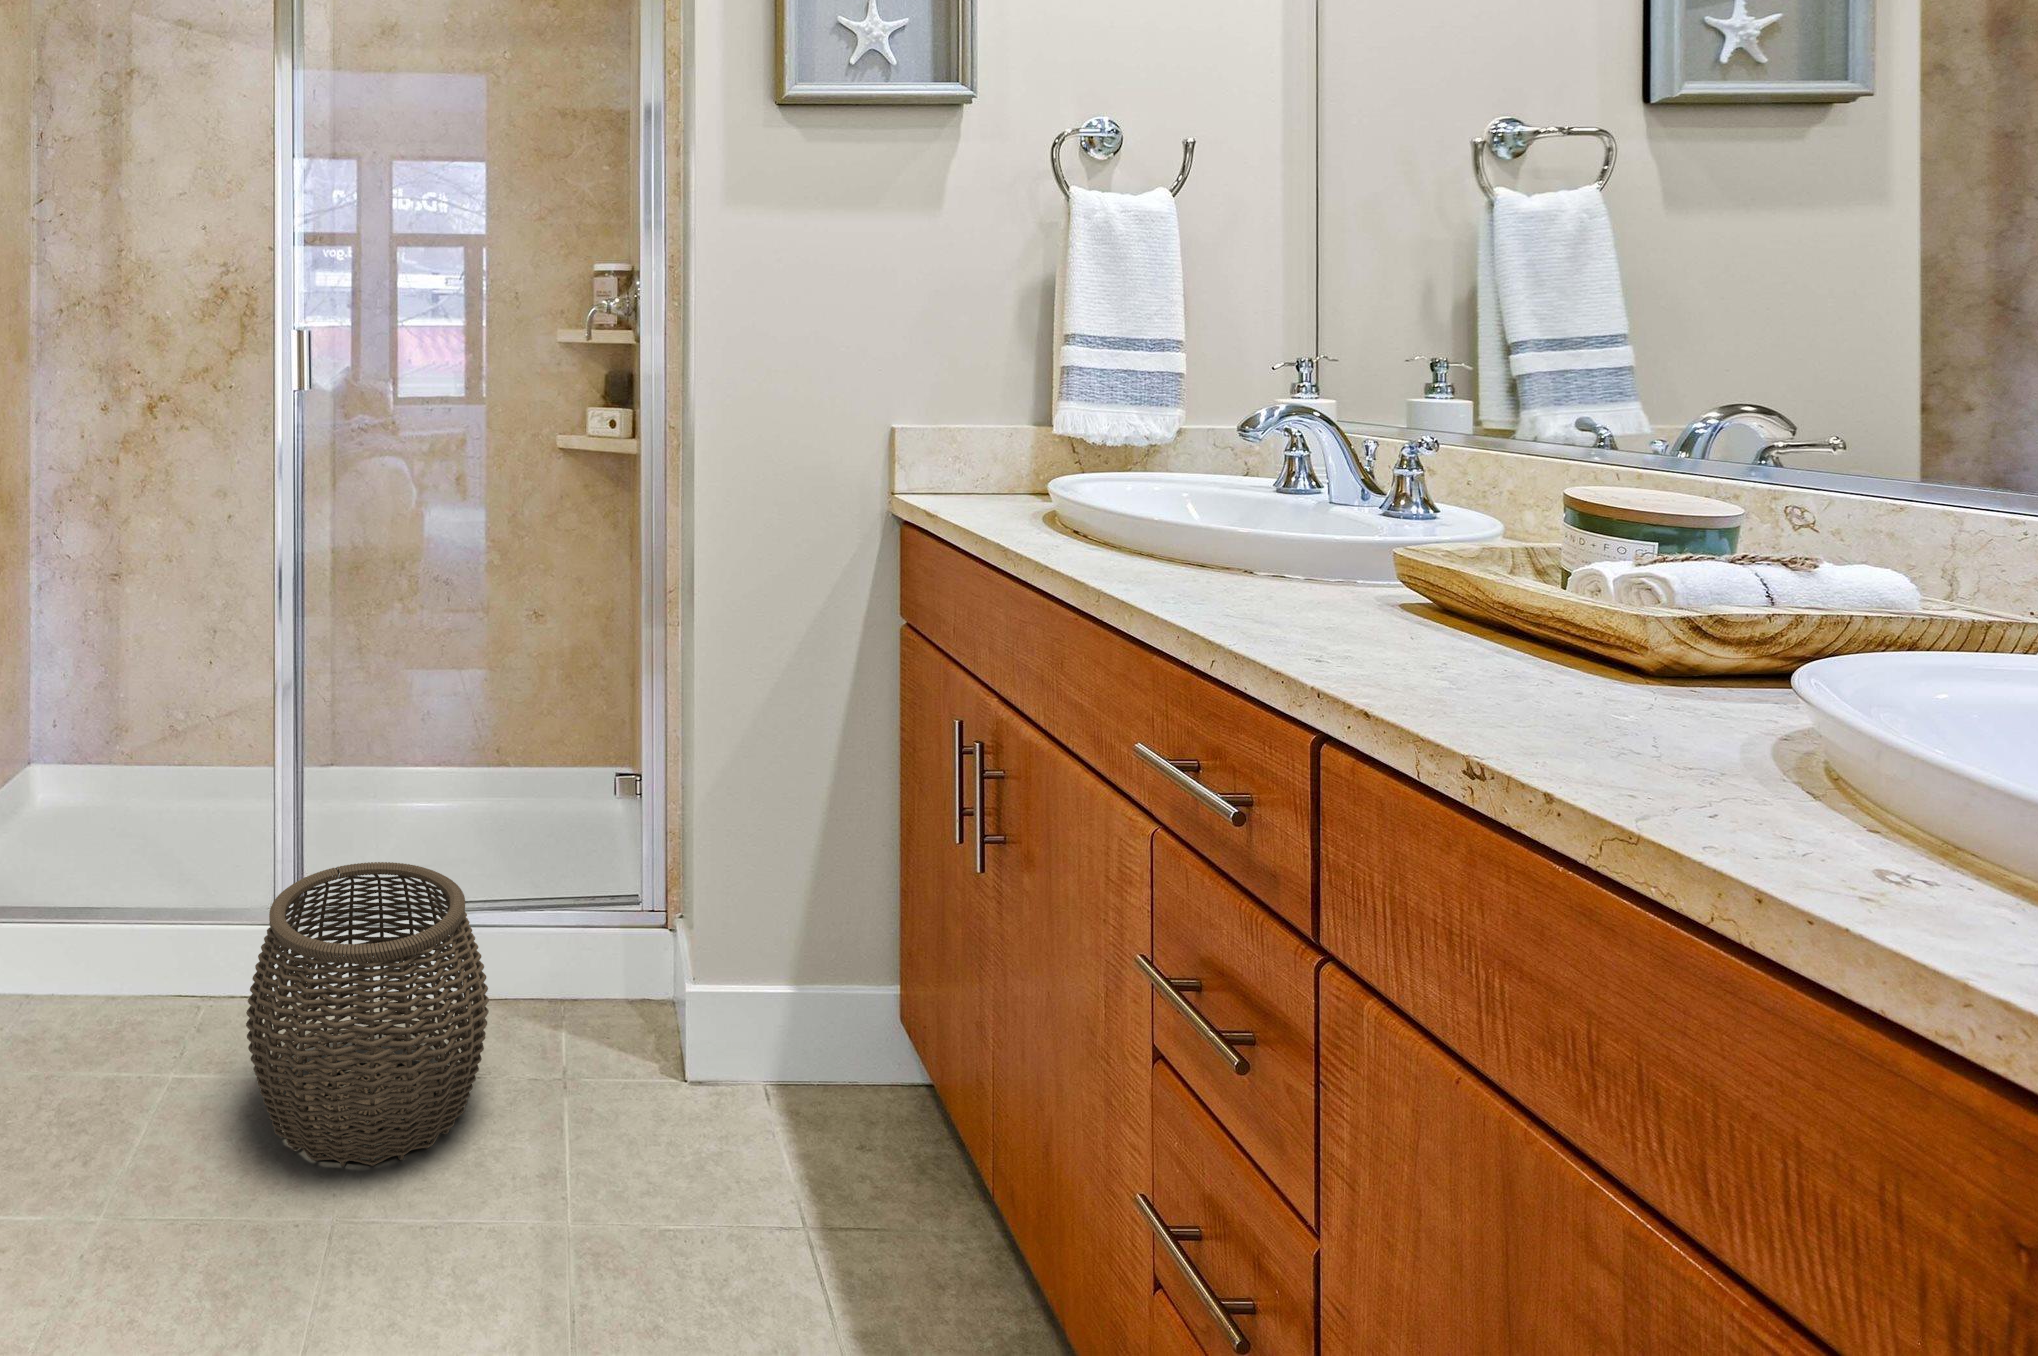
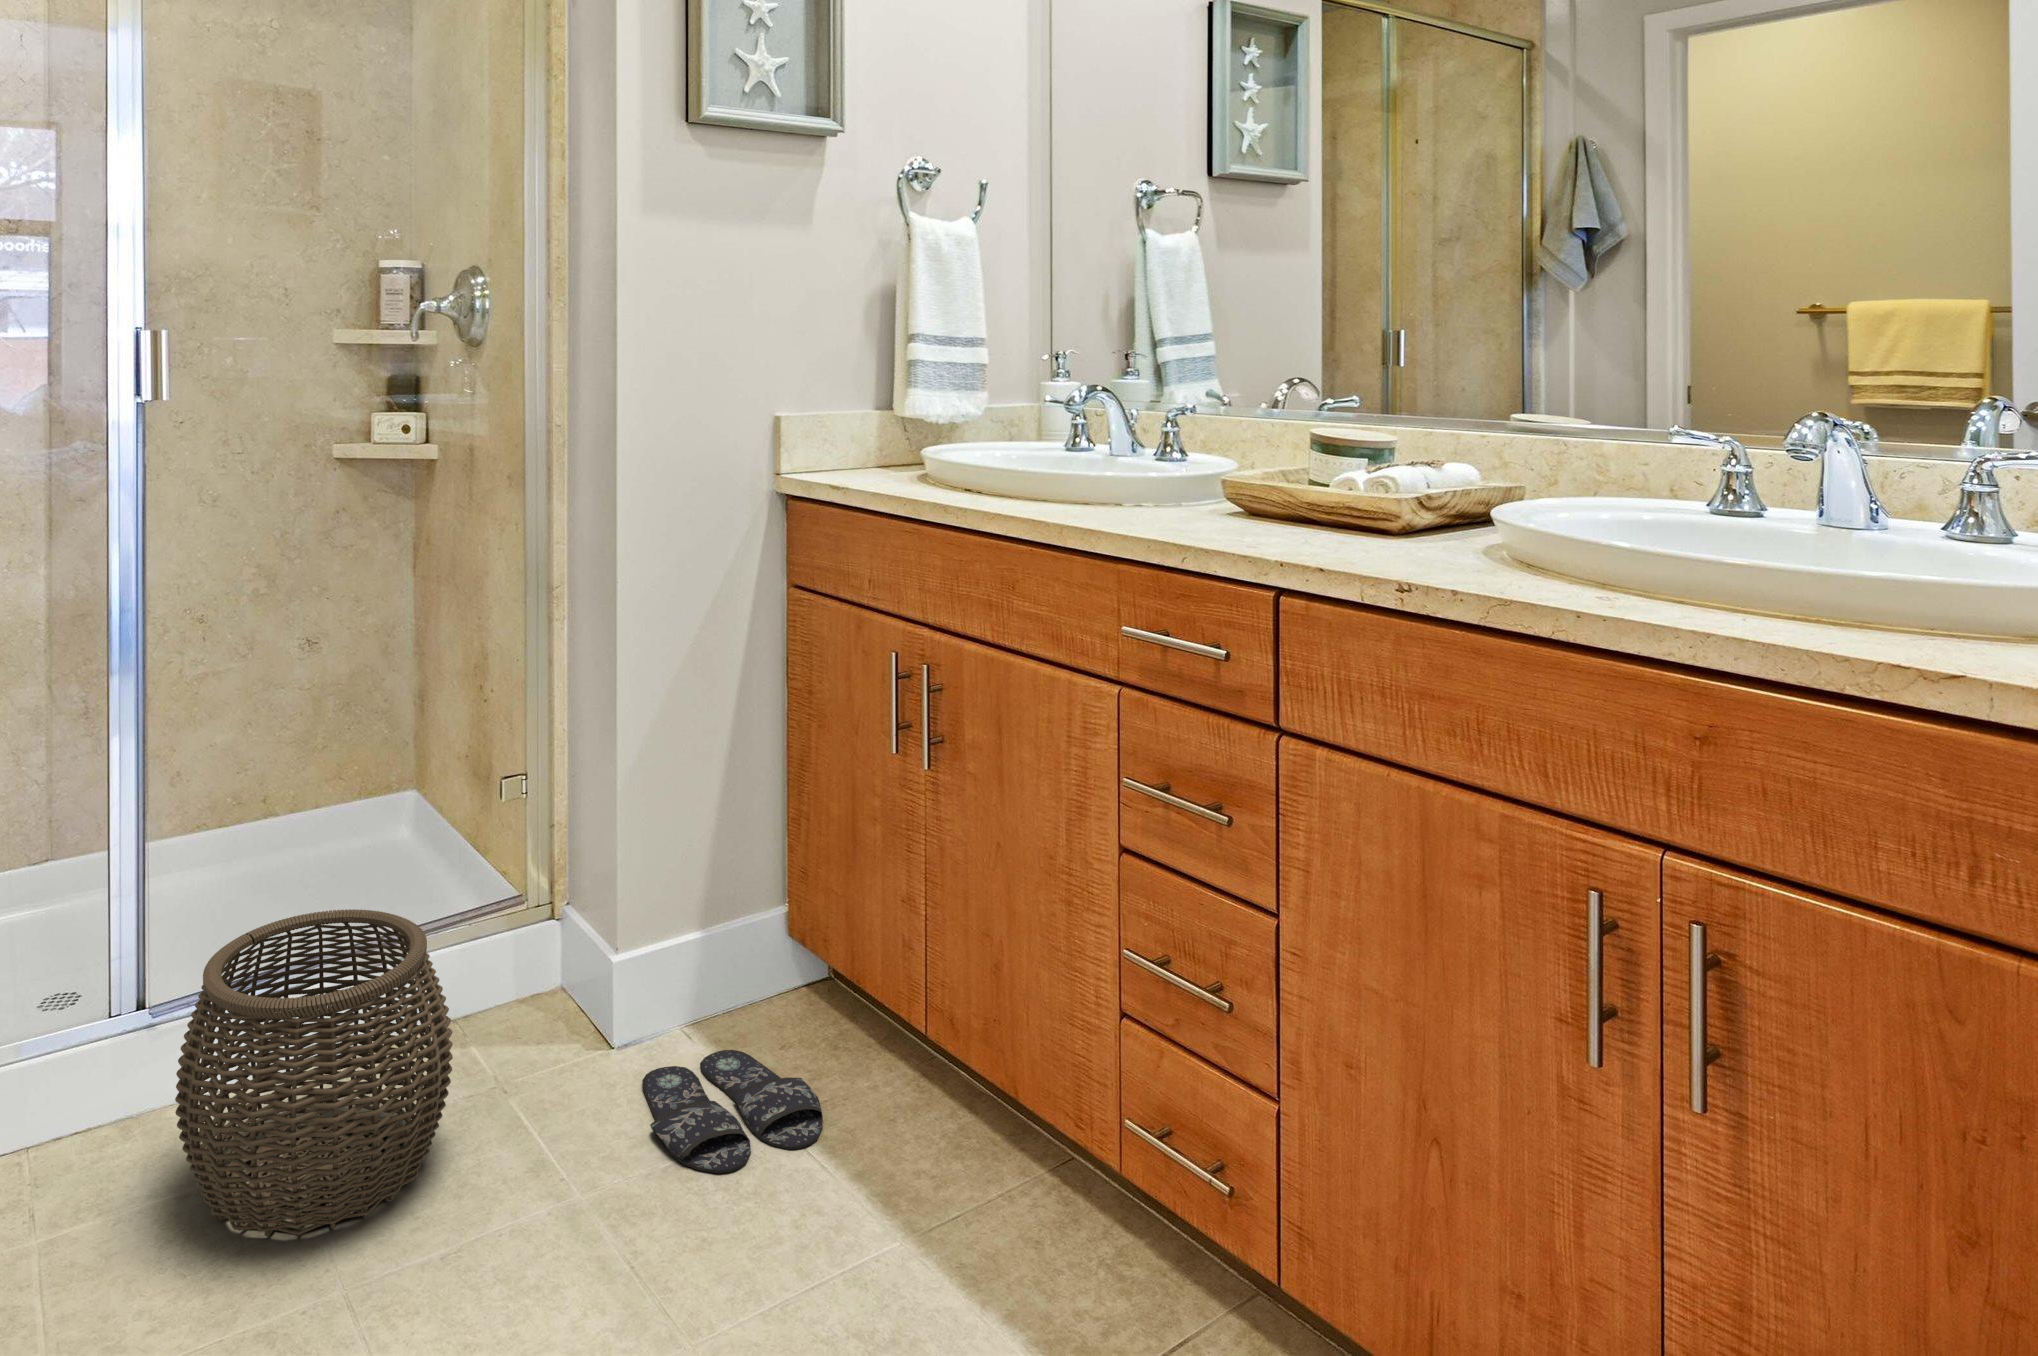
slippers: none [660,1122,854,1283] -> present [642,1050,823,1173]

